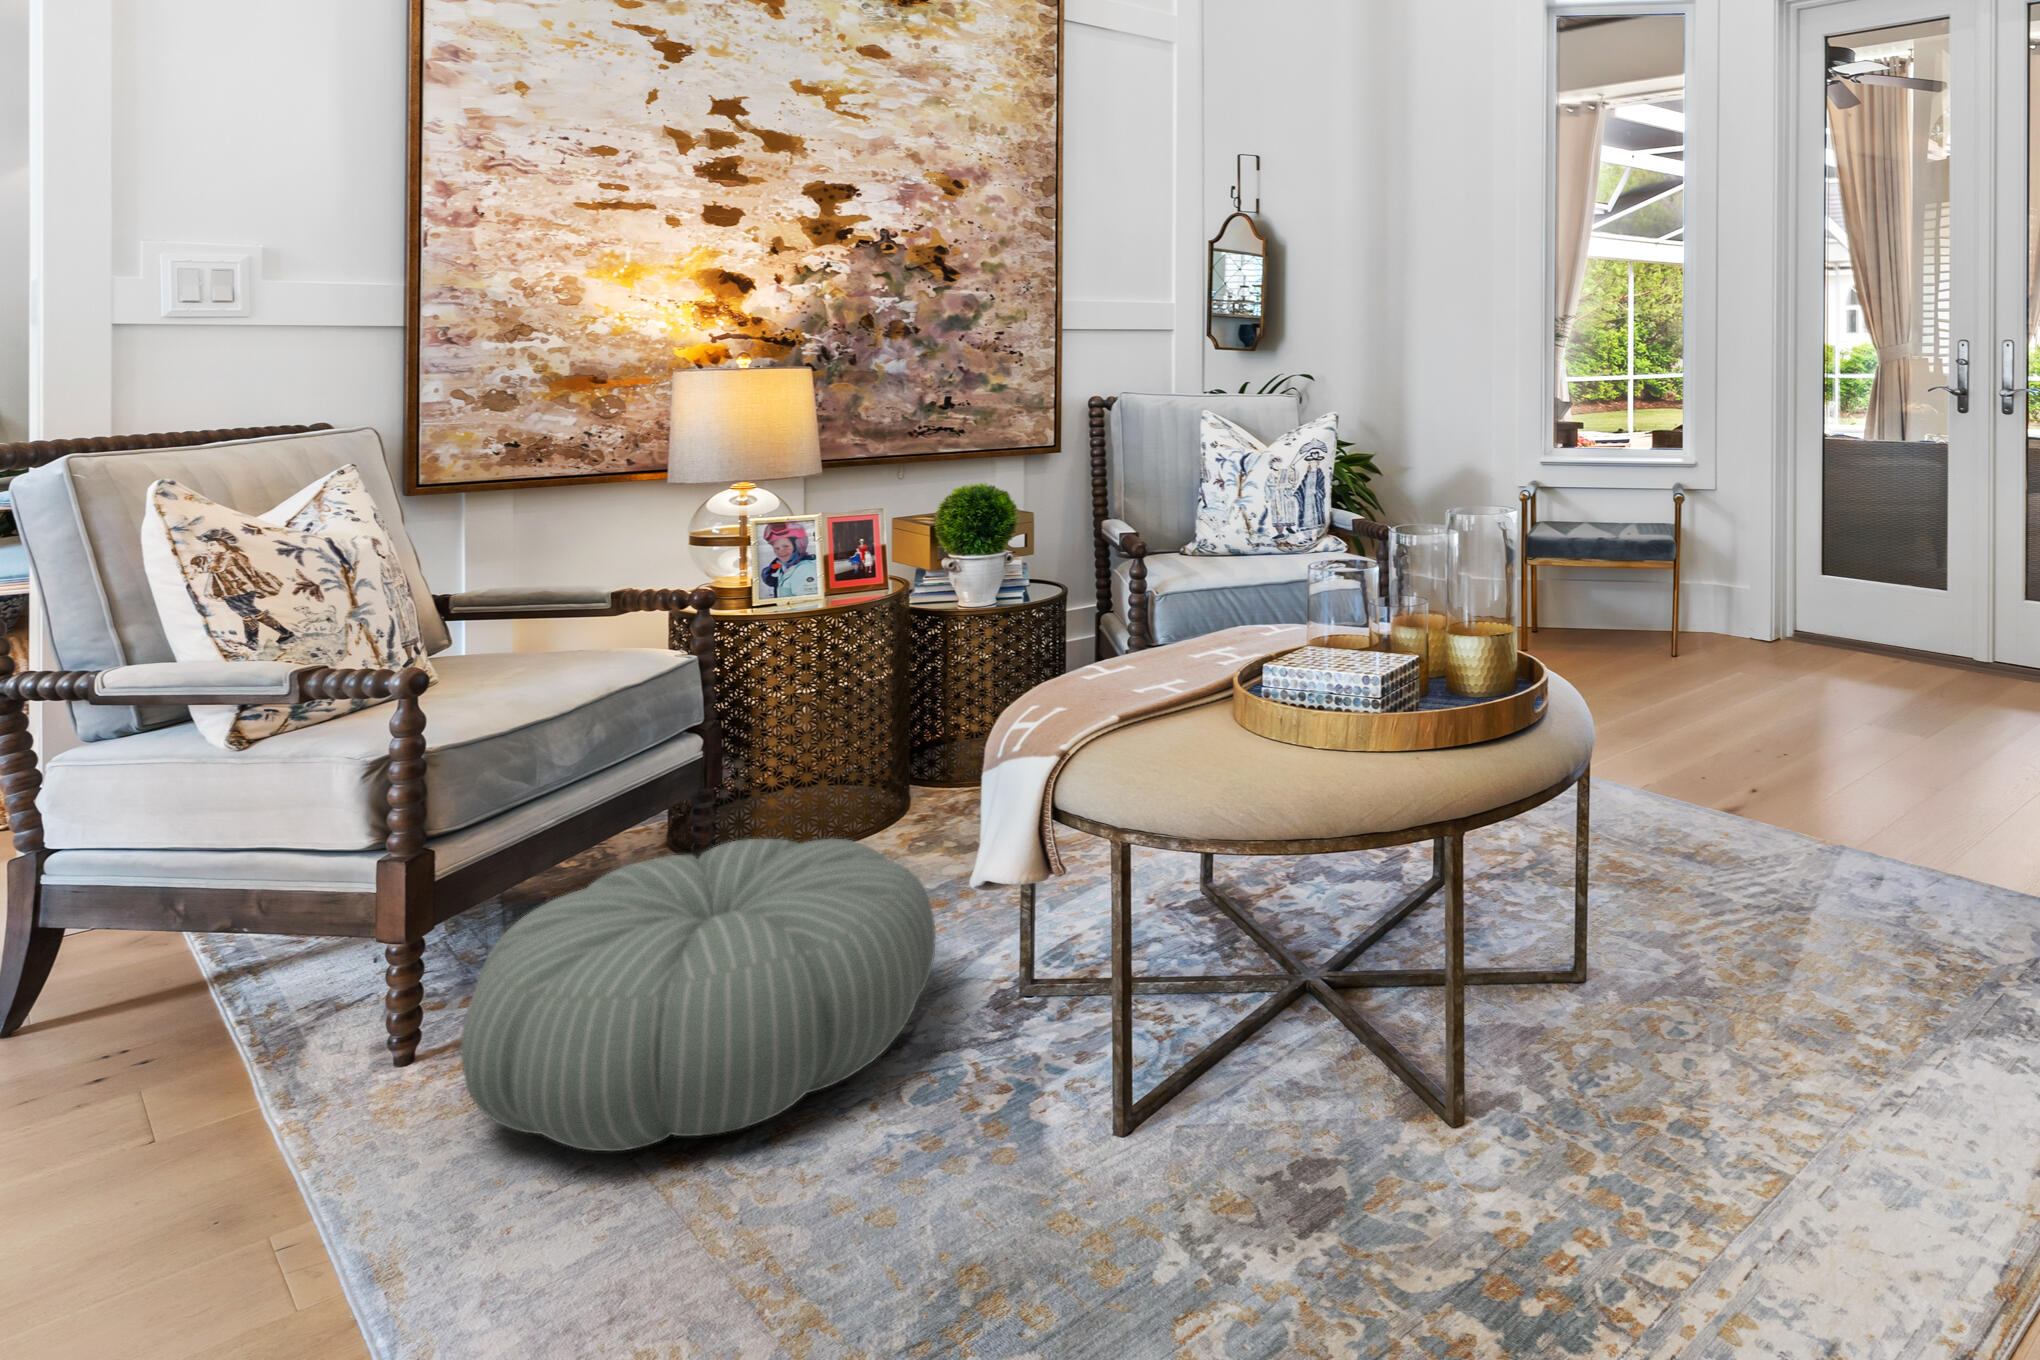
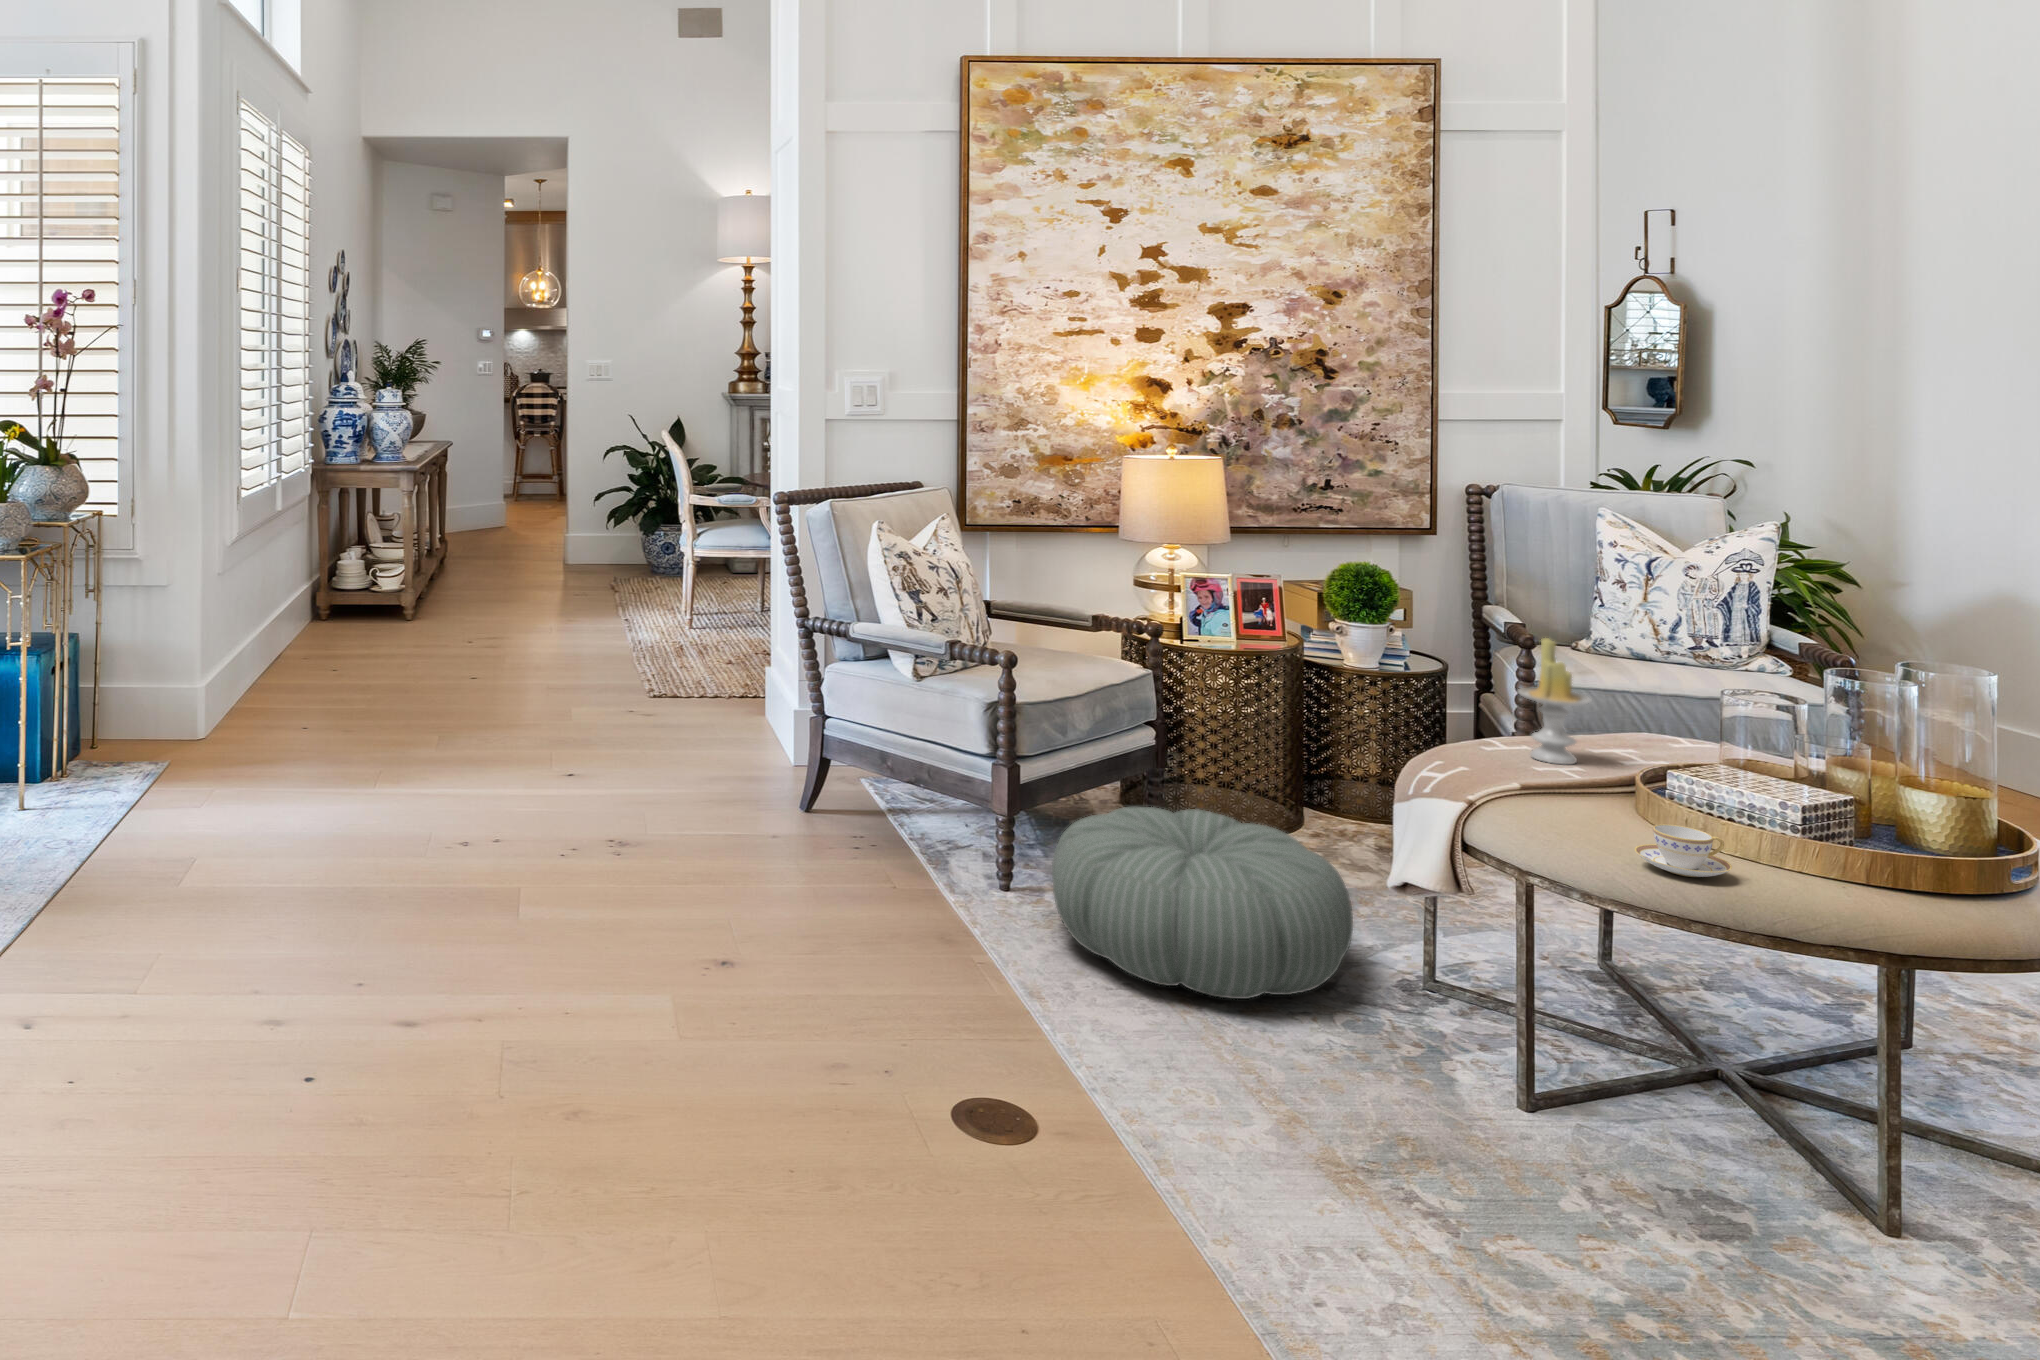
candle: none [1122,536,1194,679] -> present [1518,638,1591,765]
teacup: none [1234,731,1326,792] -> present [1635,824,1732,877]

